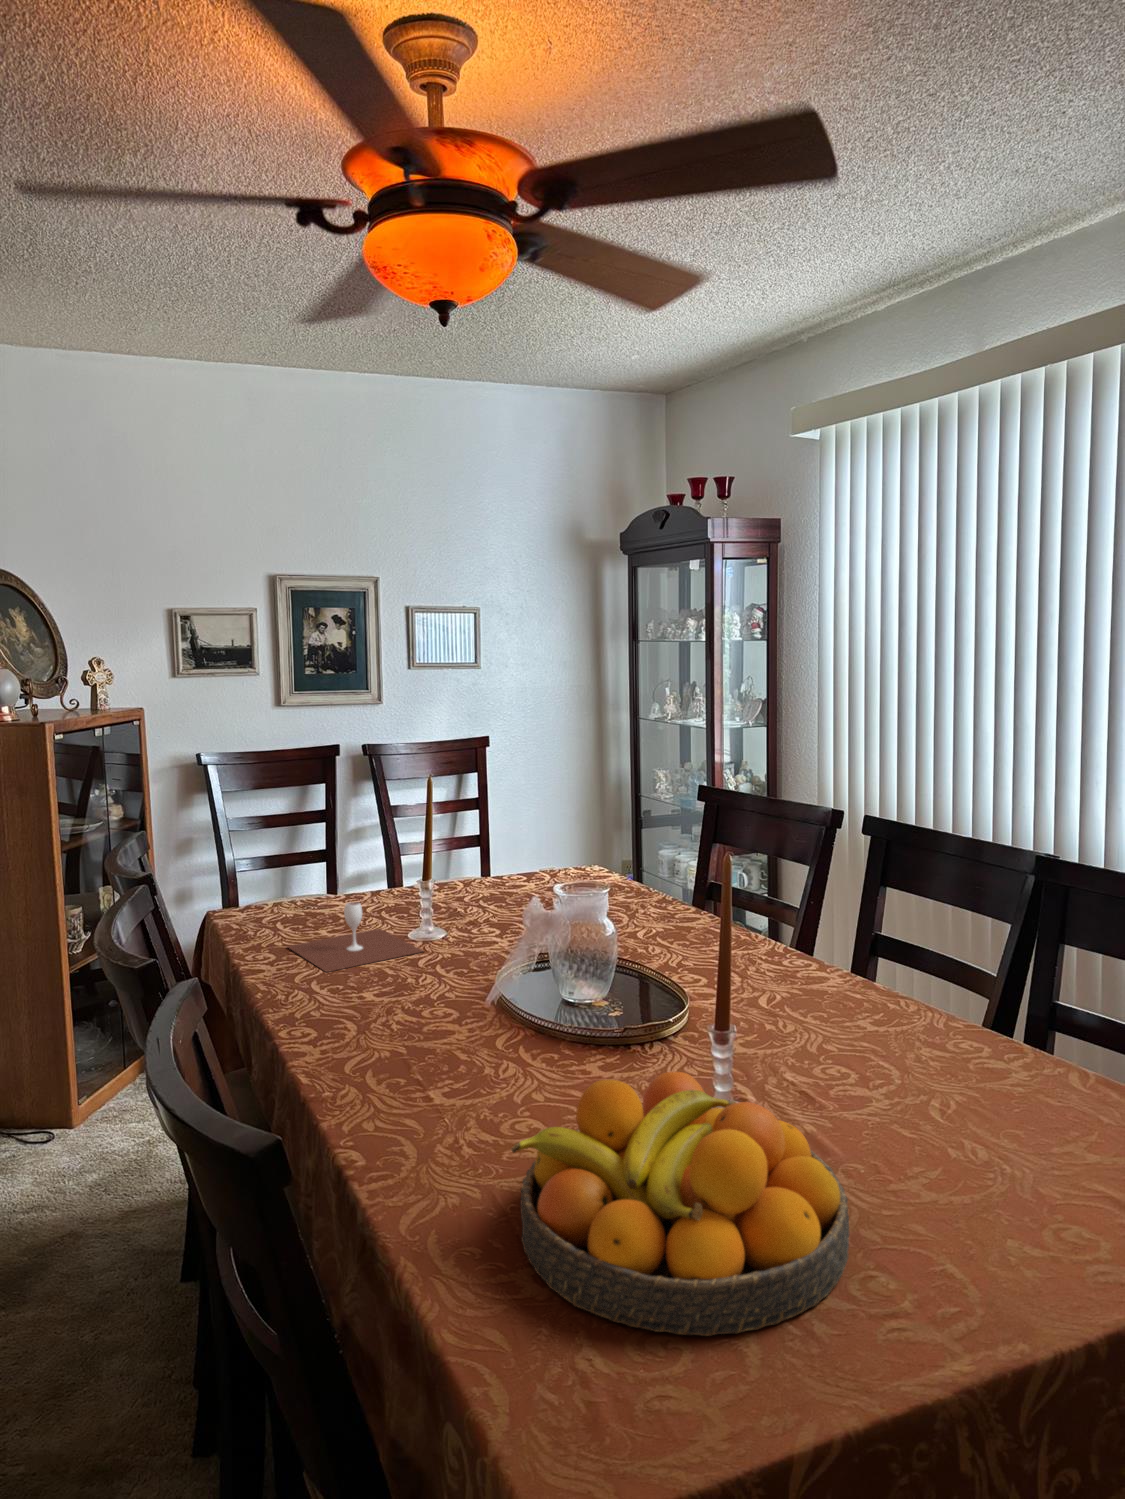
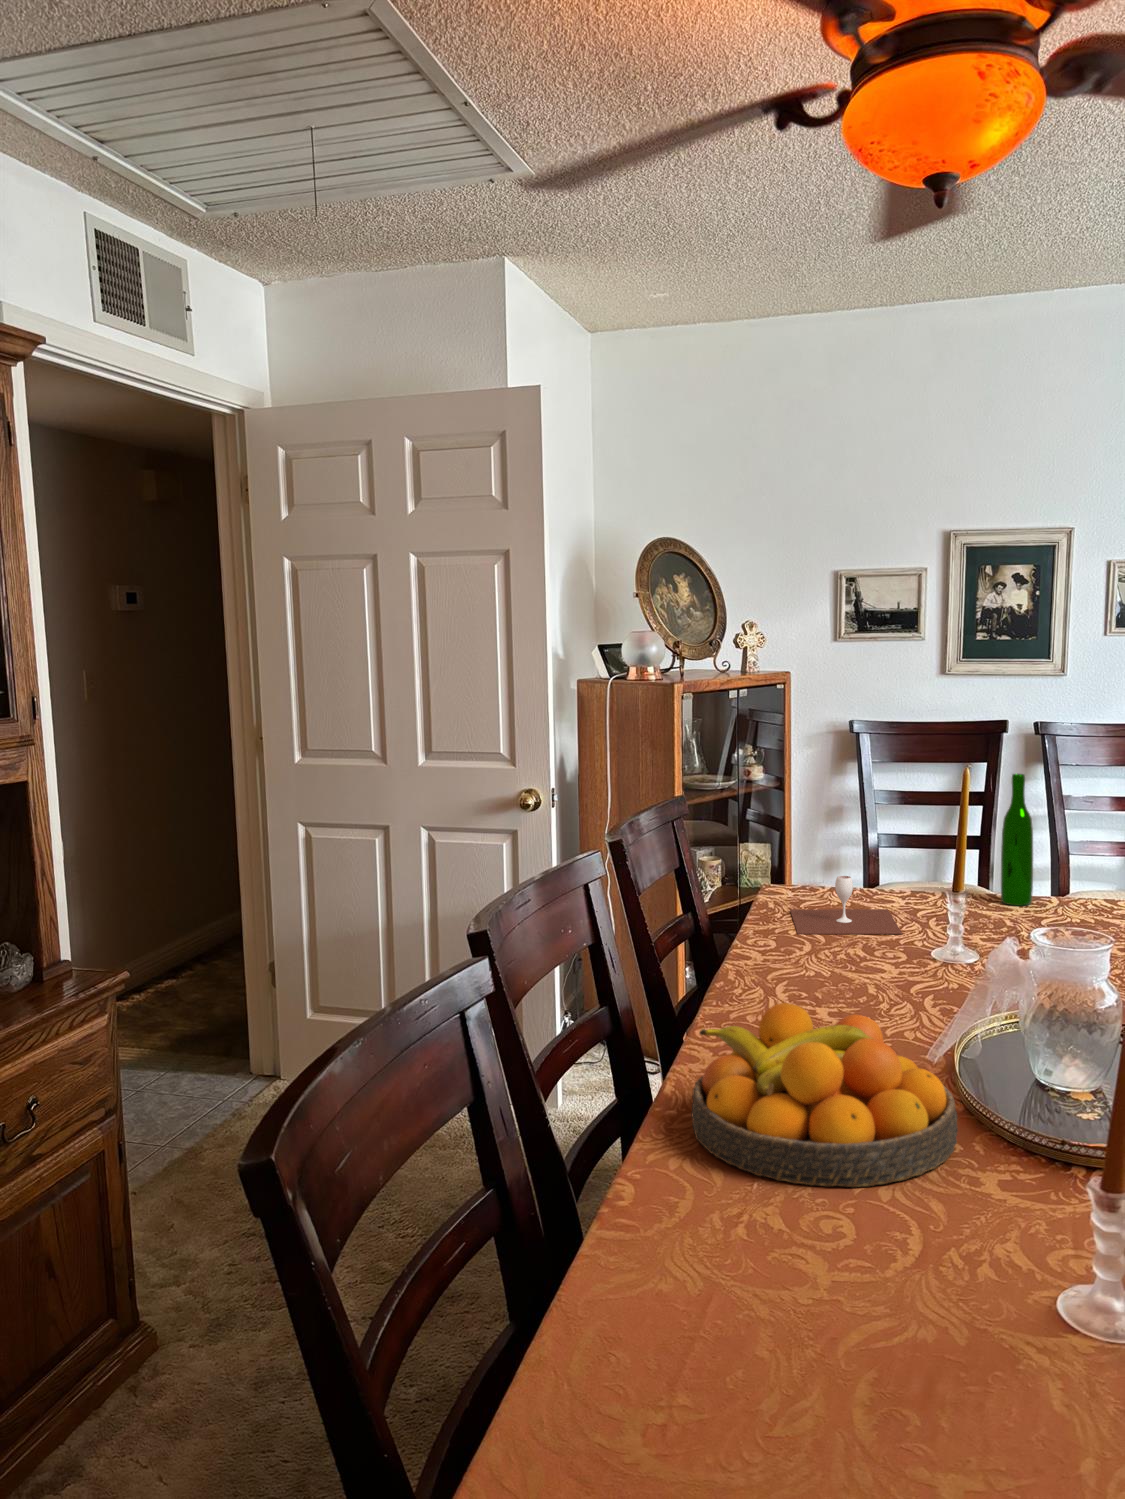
wine bottle: none [461,783,490,905] -> present [1001,774,1033,906]

